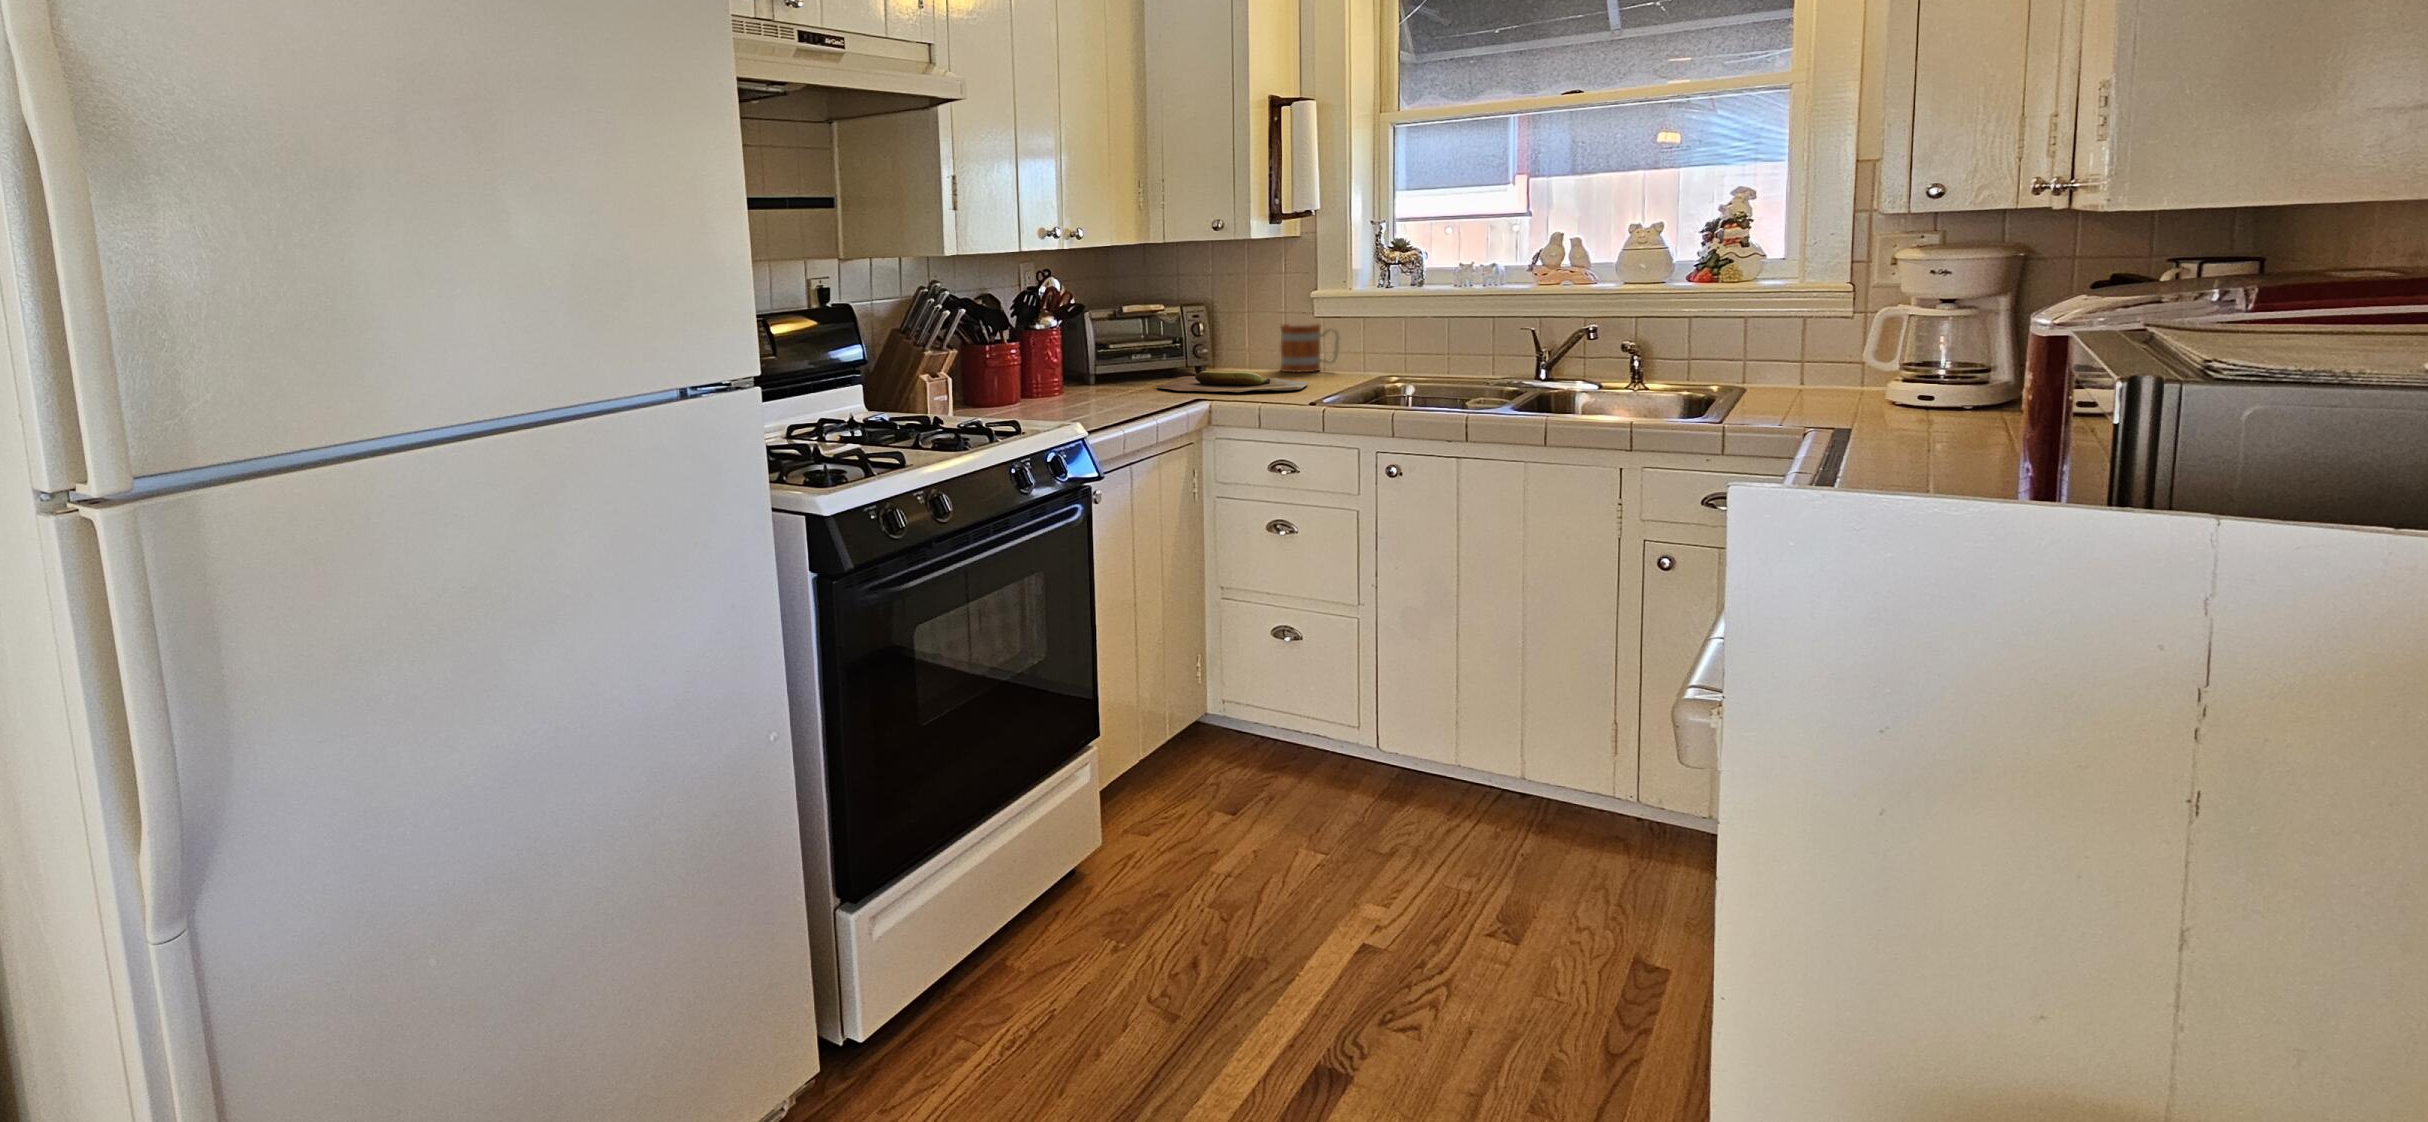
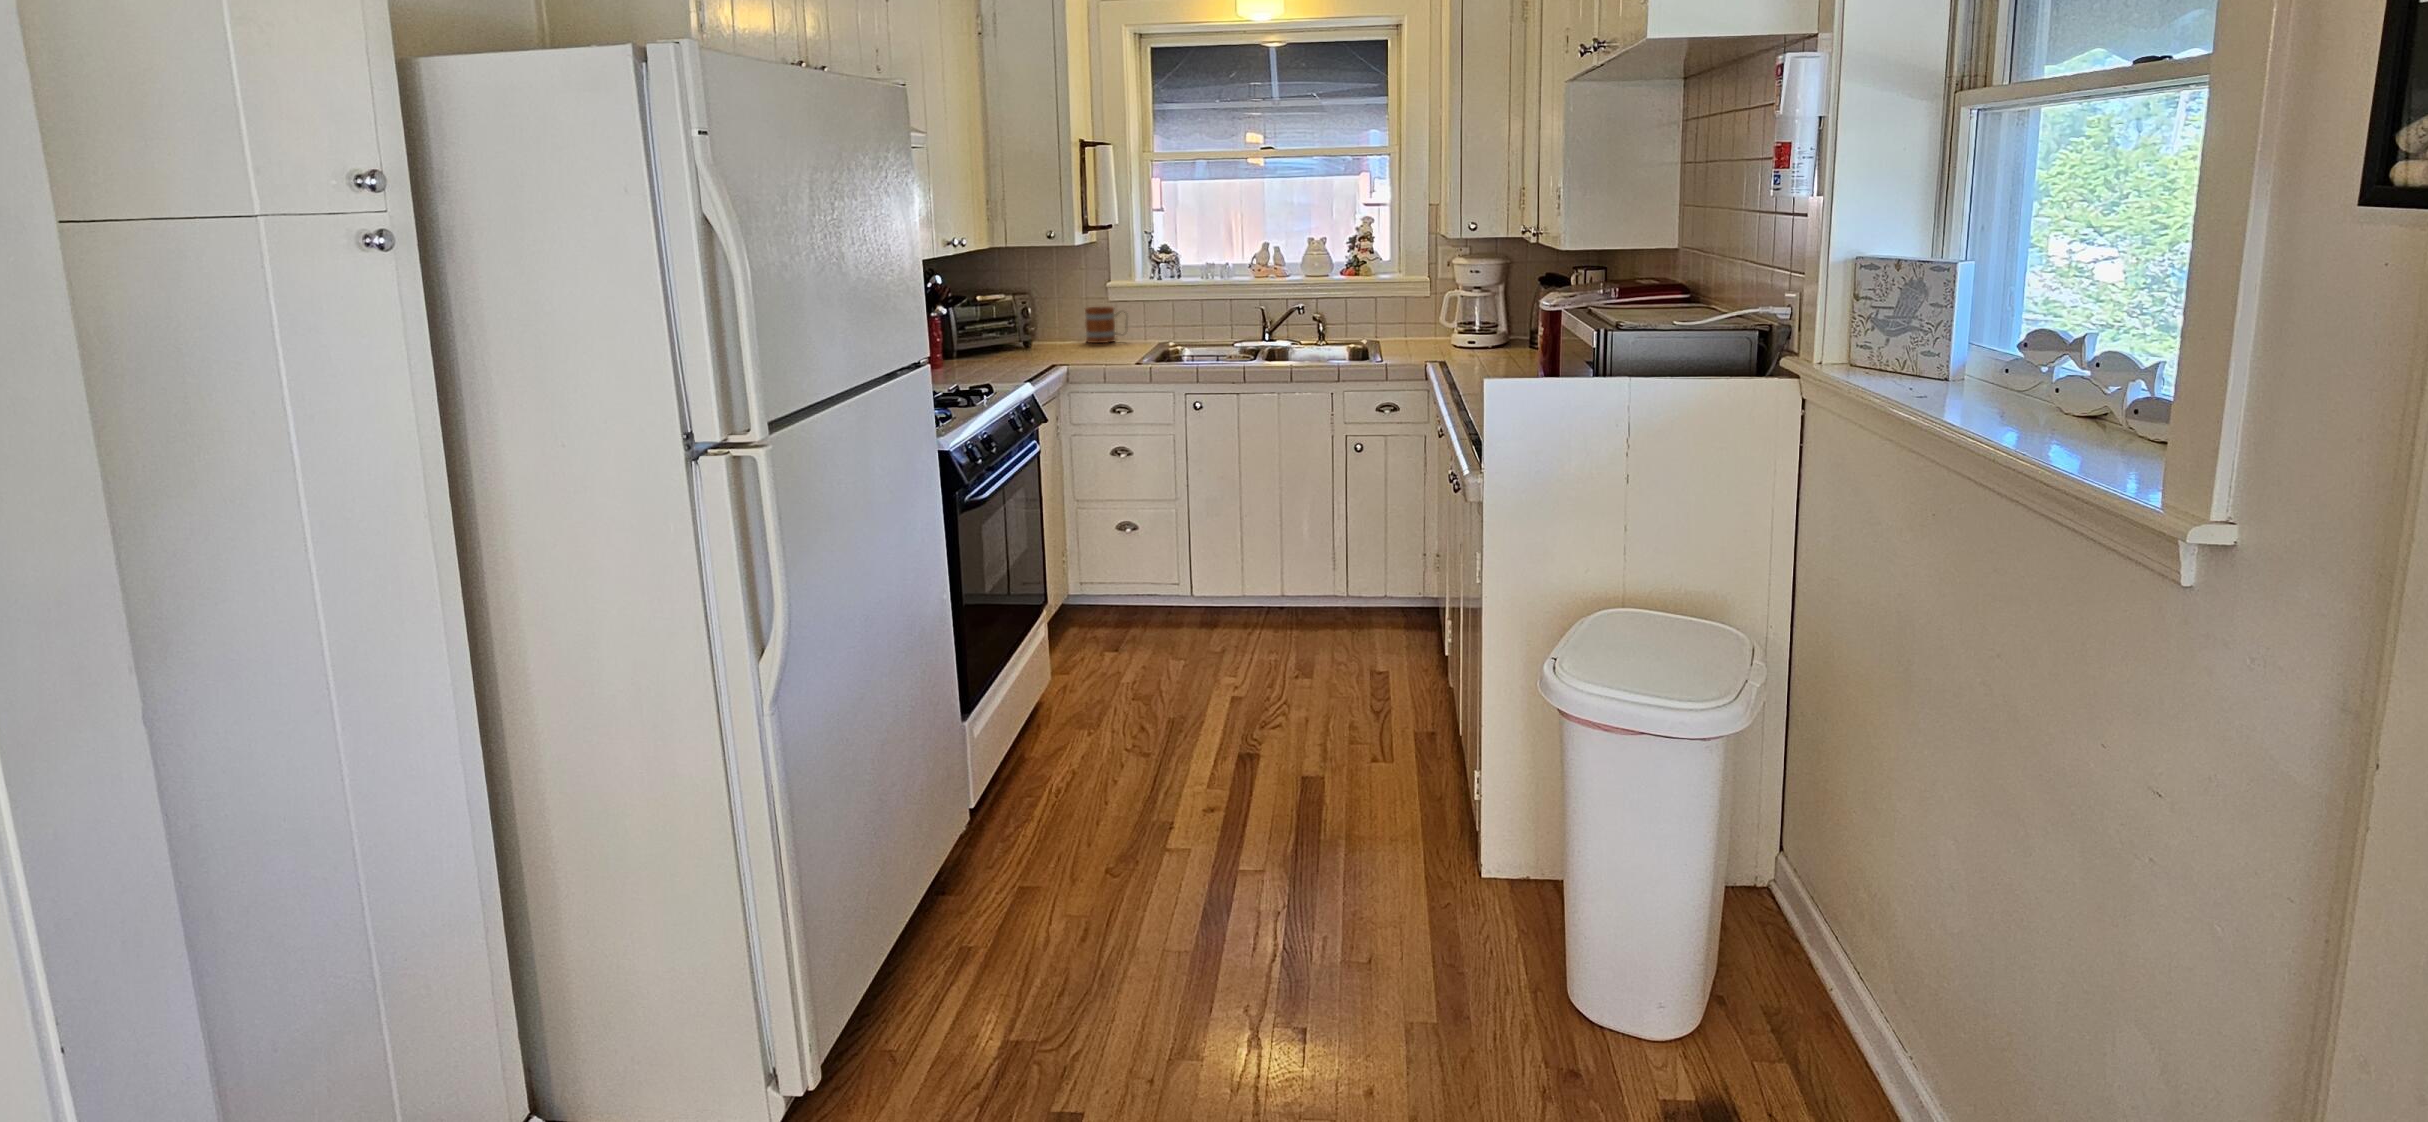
cutting board: present [1157,371,1308,392] -> none [1014,343,1122,359]

